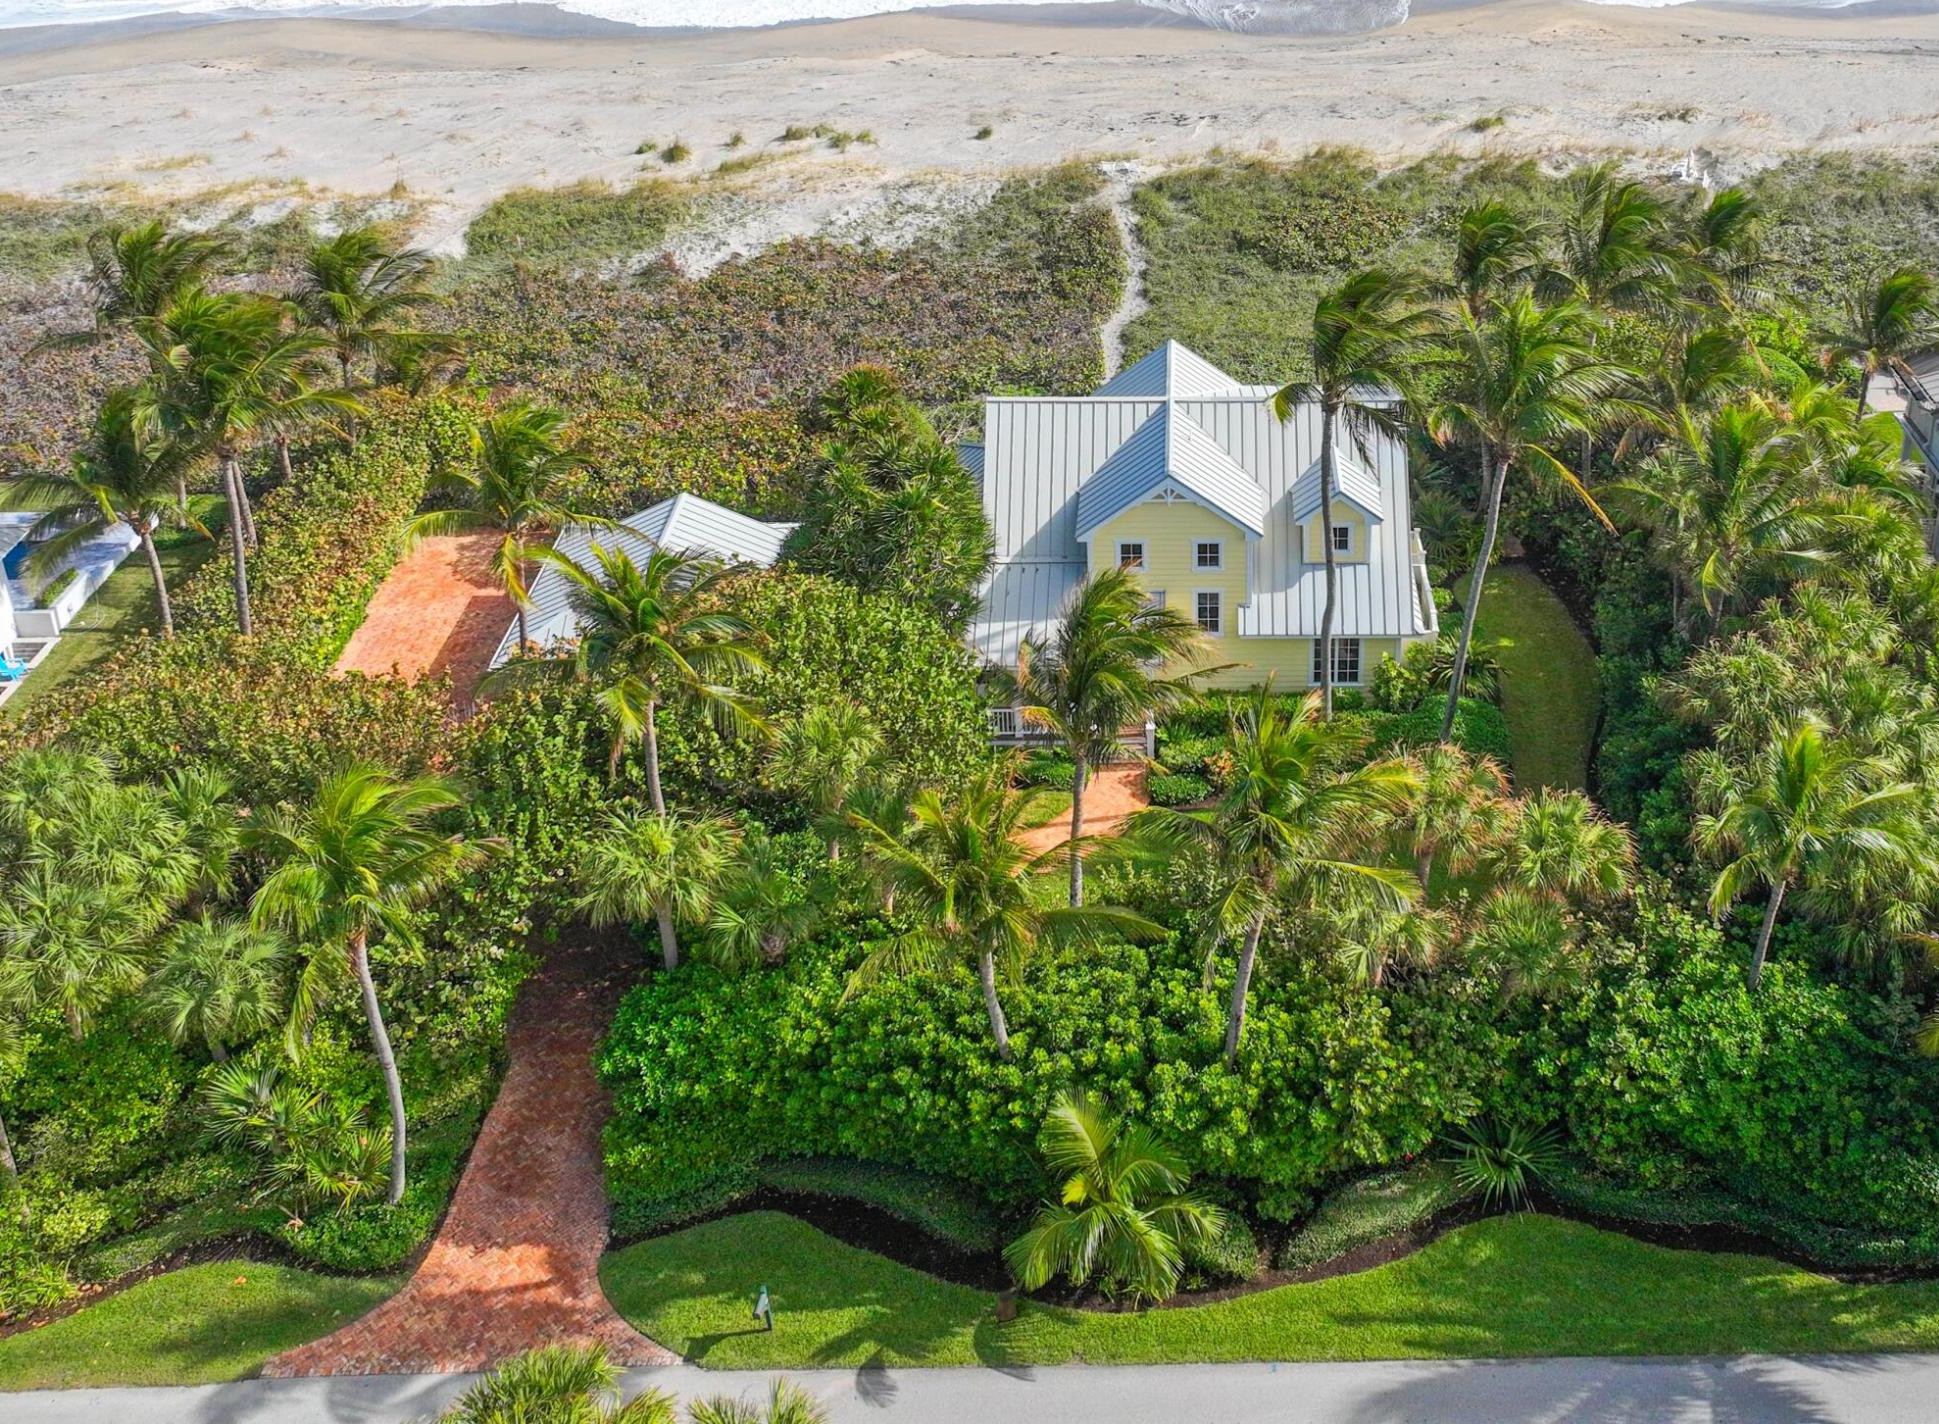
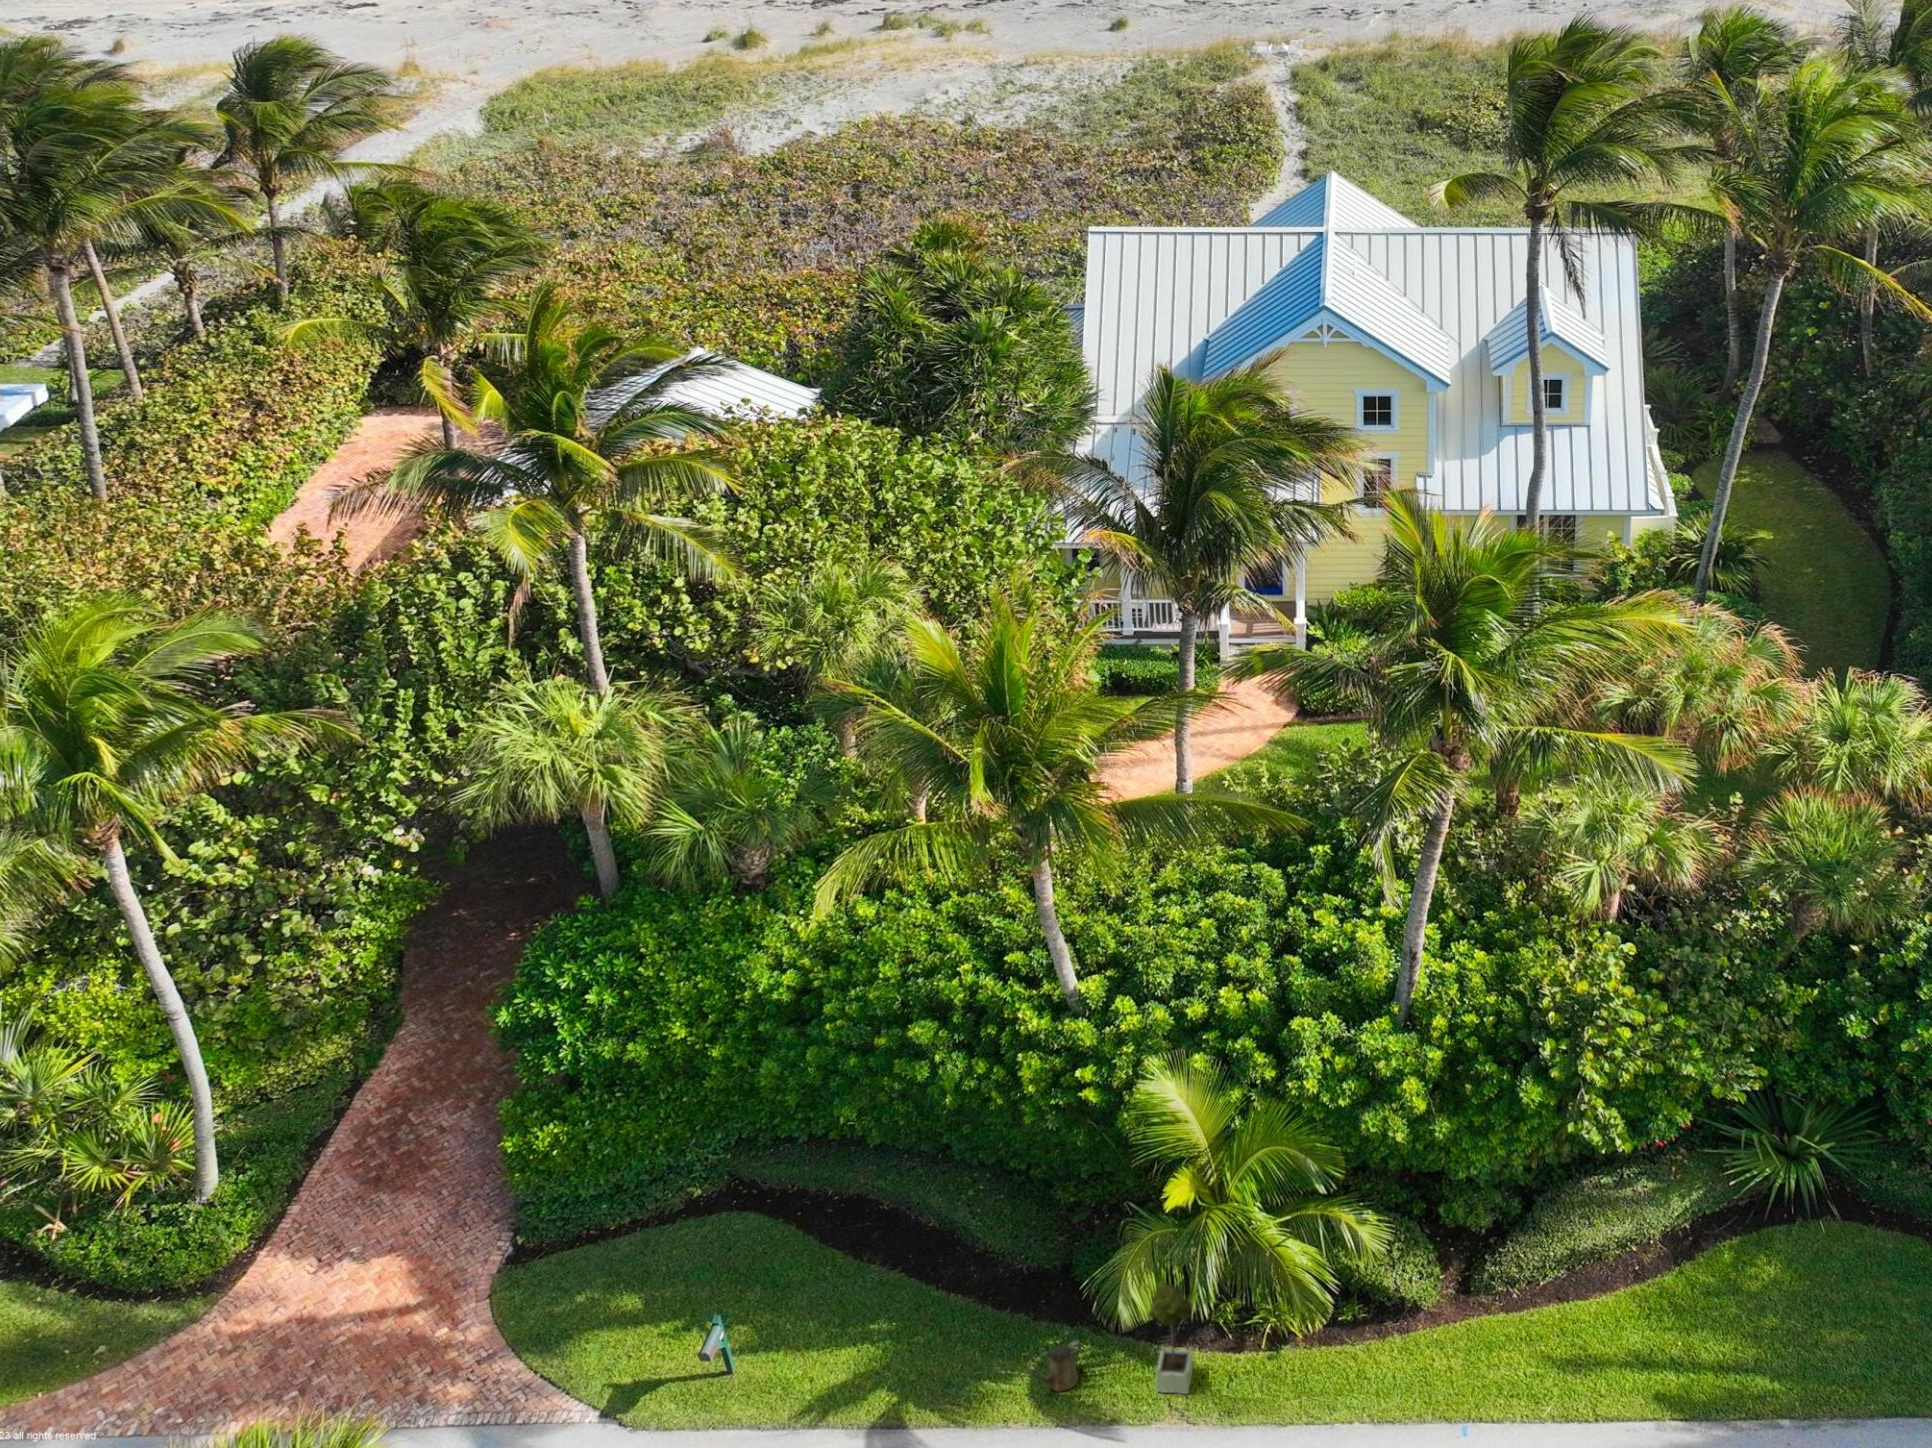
potted tree: none [1059,1249,1093,1322] -> present [1148,1283,1193,1394]

